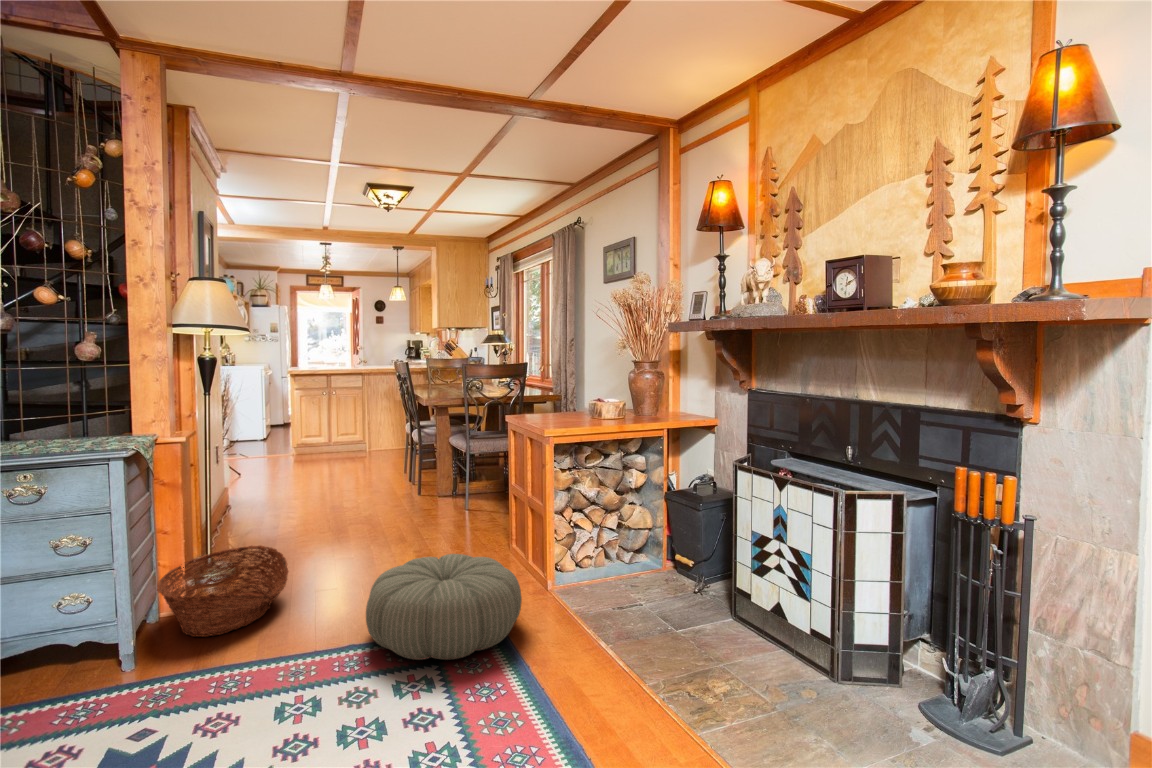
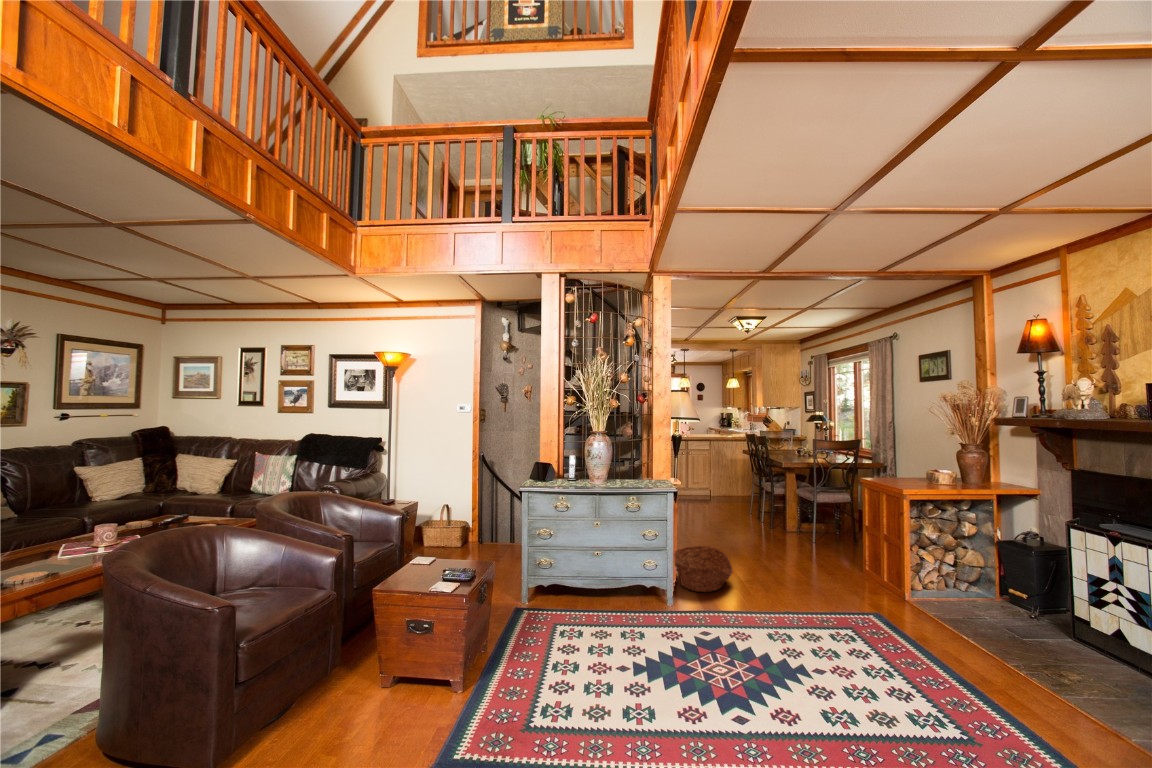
pouf: present [366,554,522,660] -> none [794,564,898,627]

